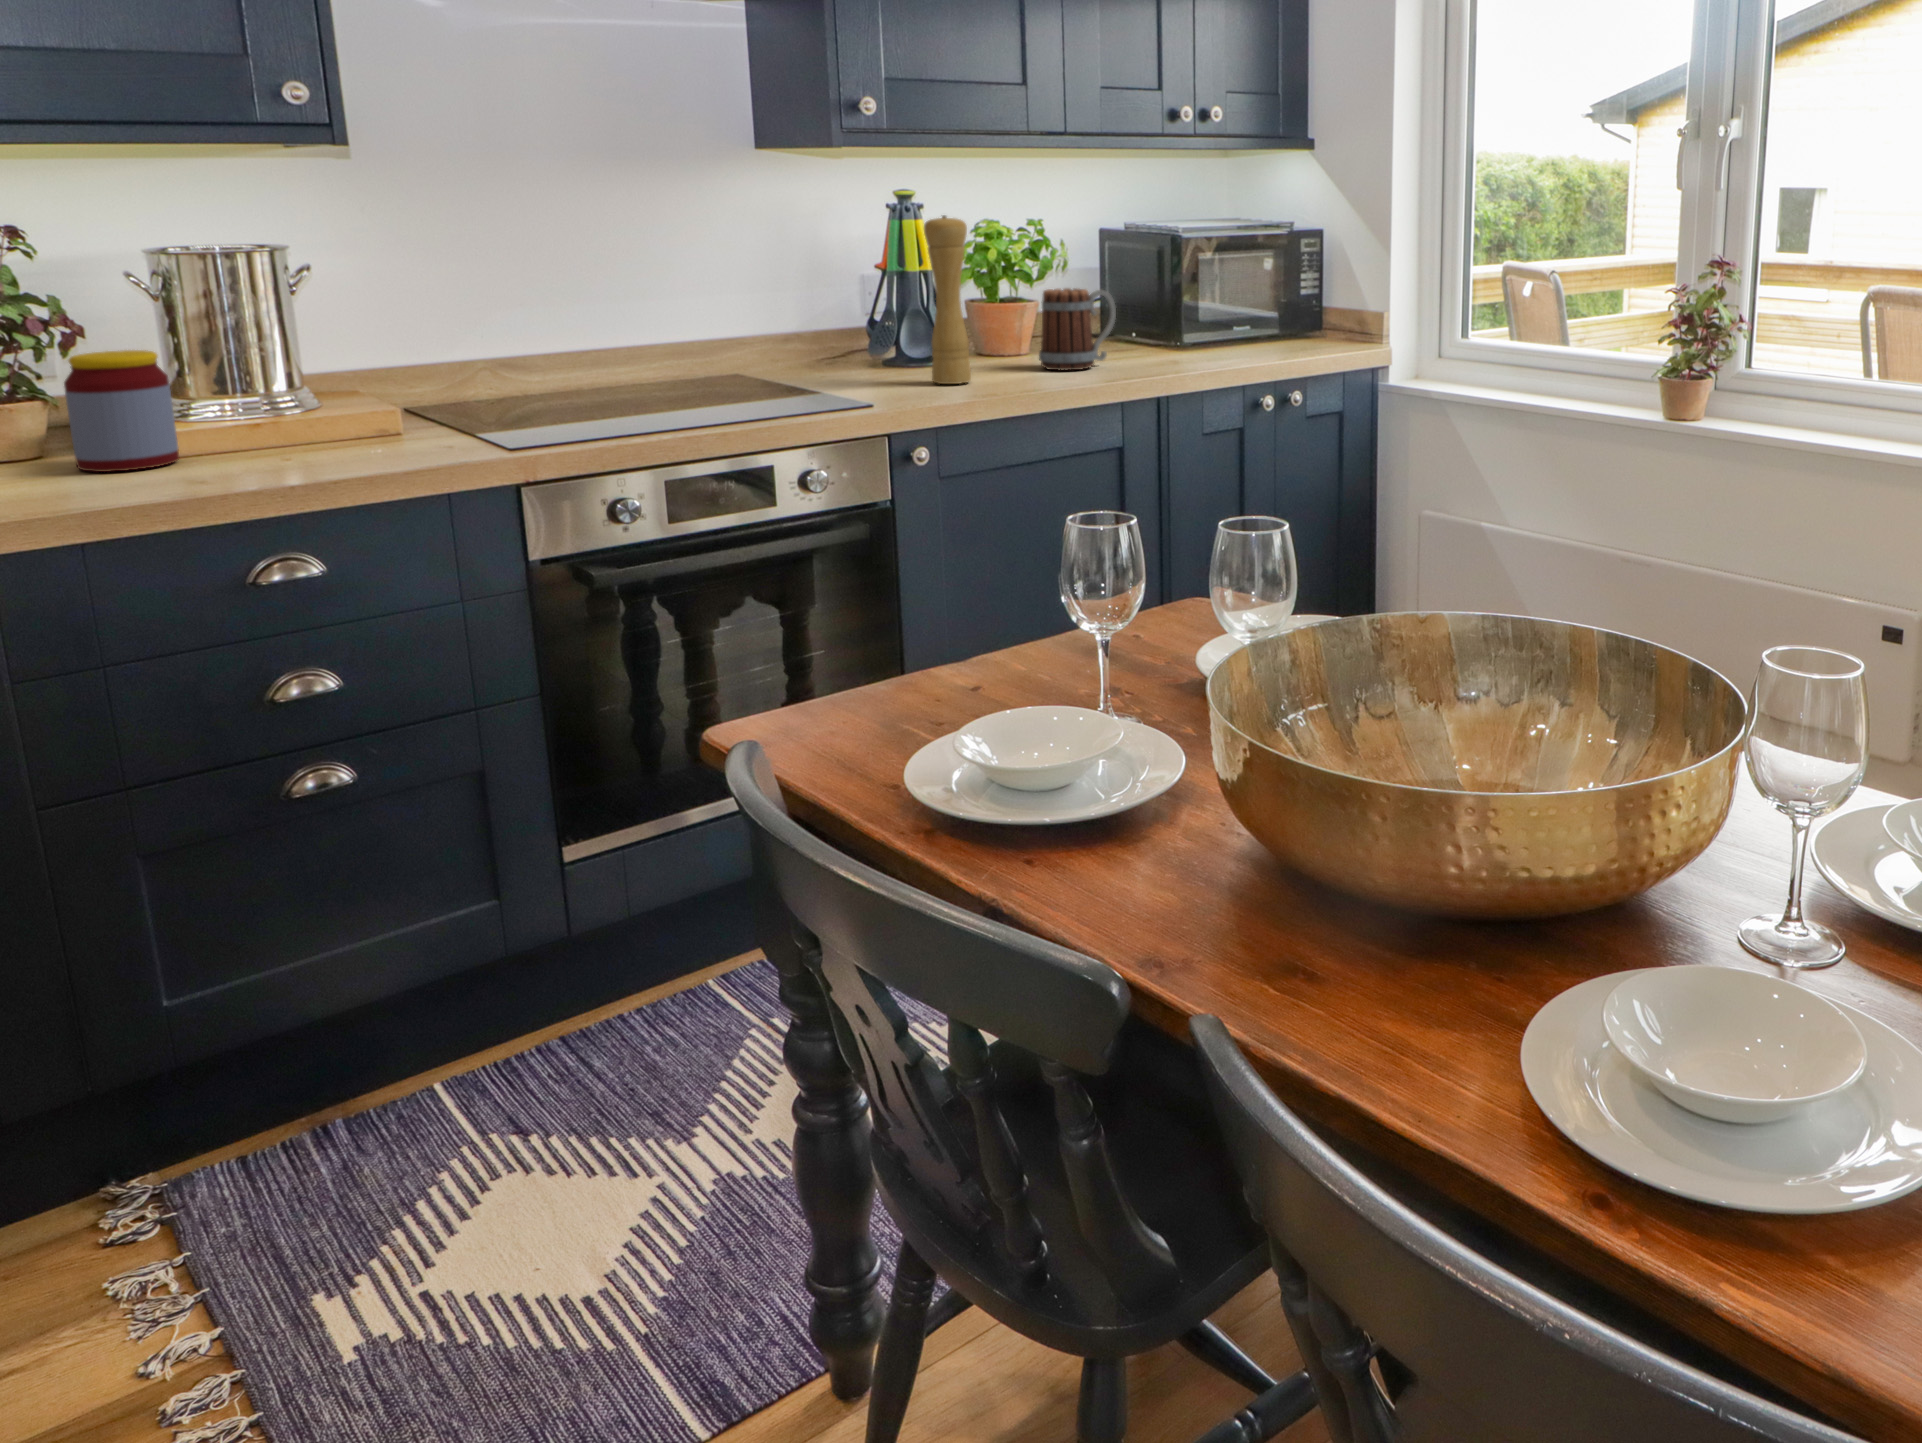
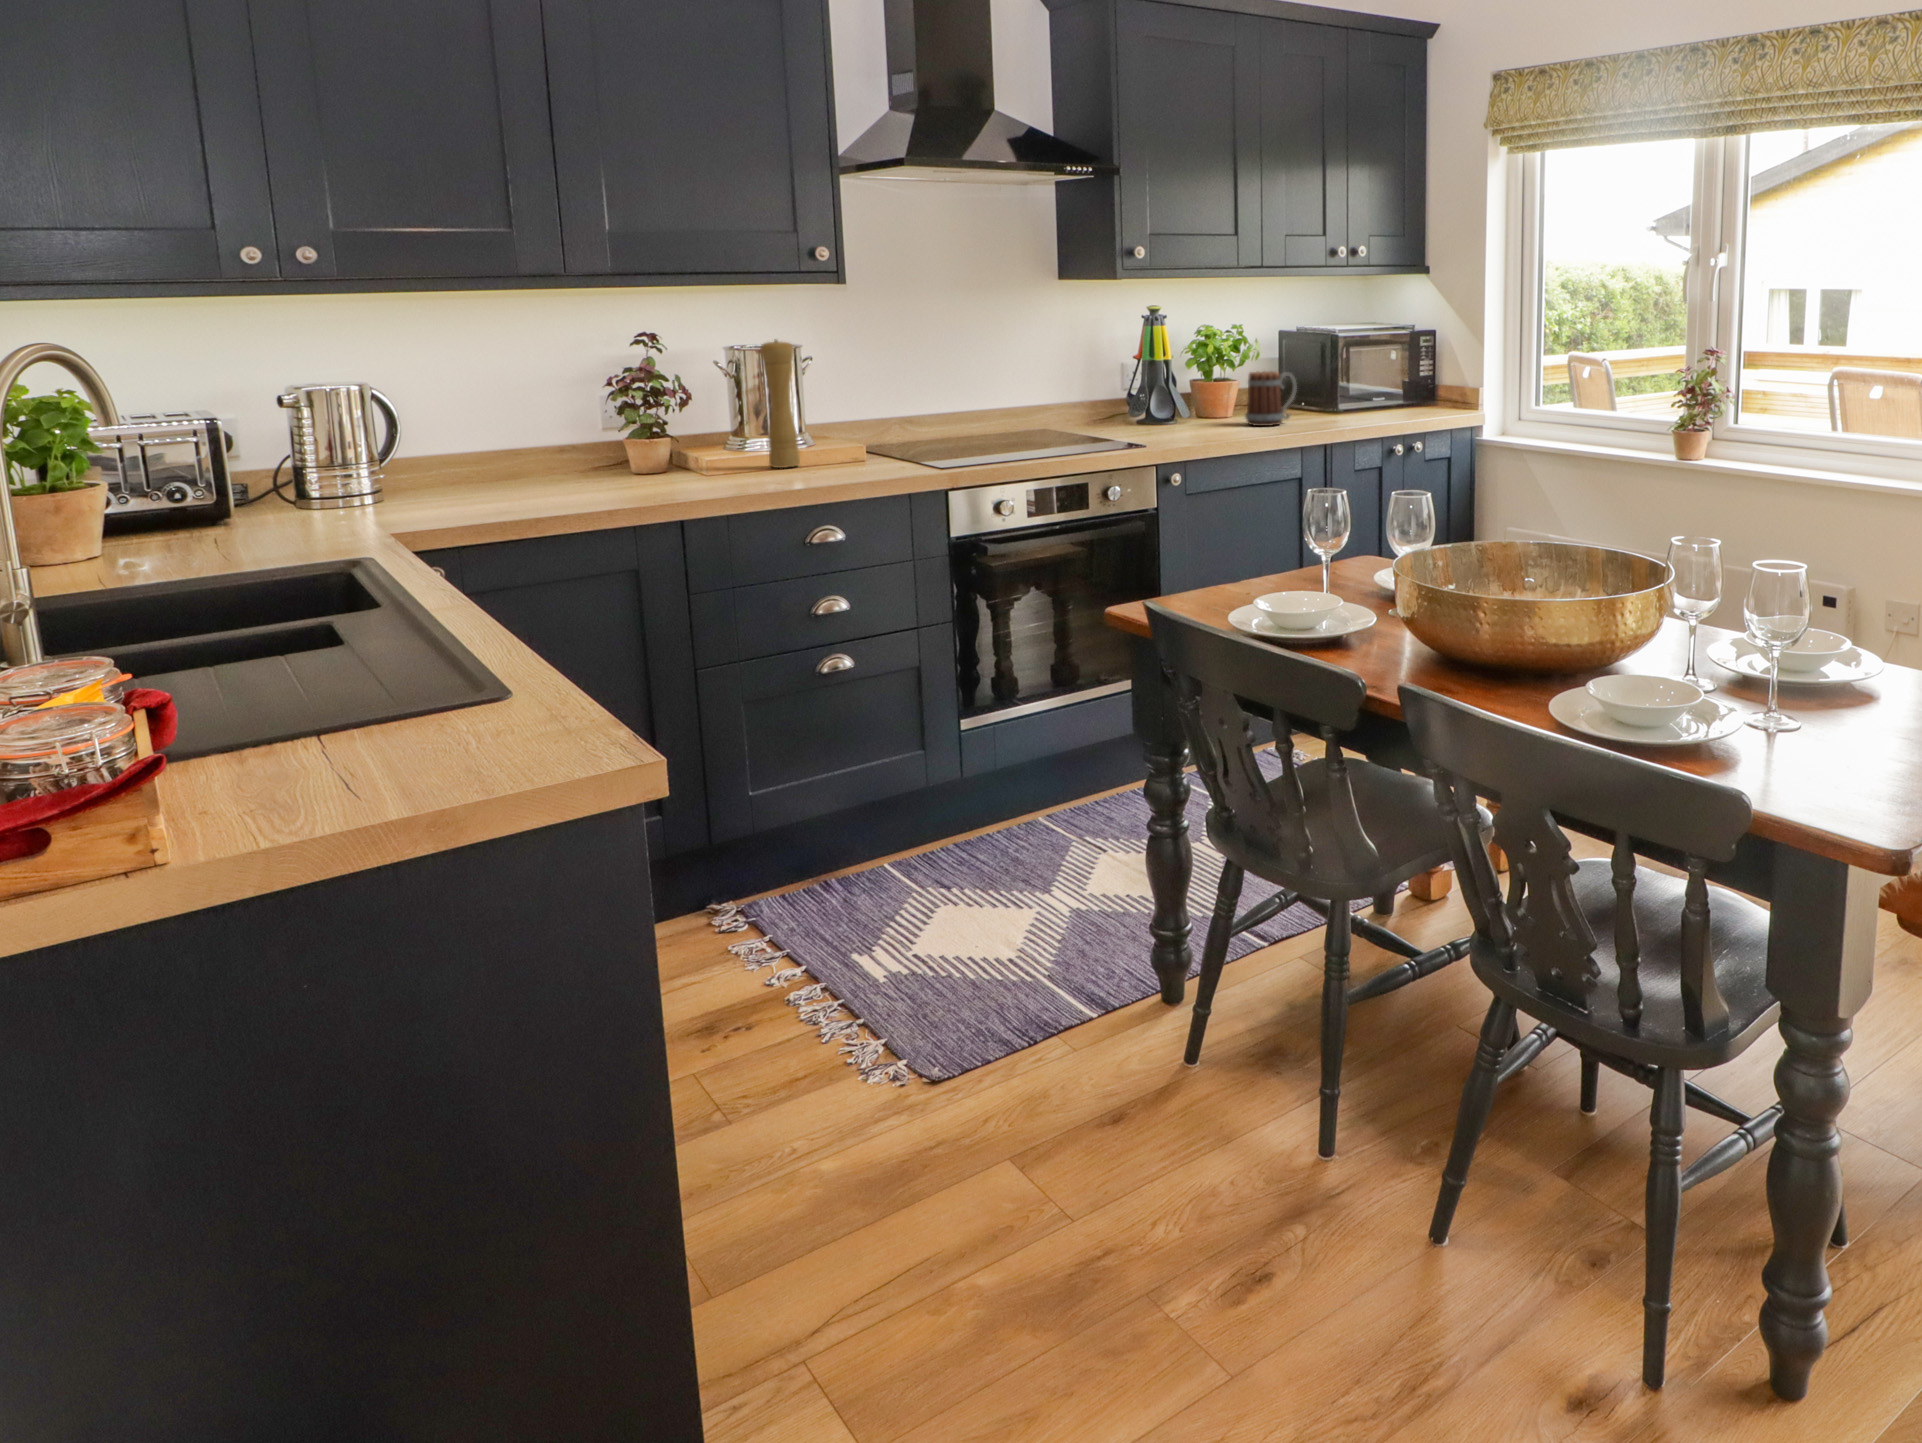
pepper mill: present [924,215,971,384] -> present [760,340,800,468]
jar: present [64,350,179,472] -> none [695,409,753,479]

